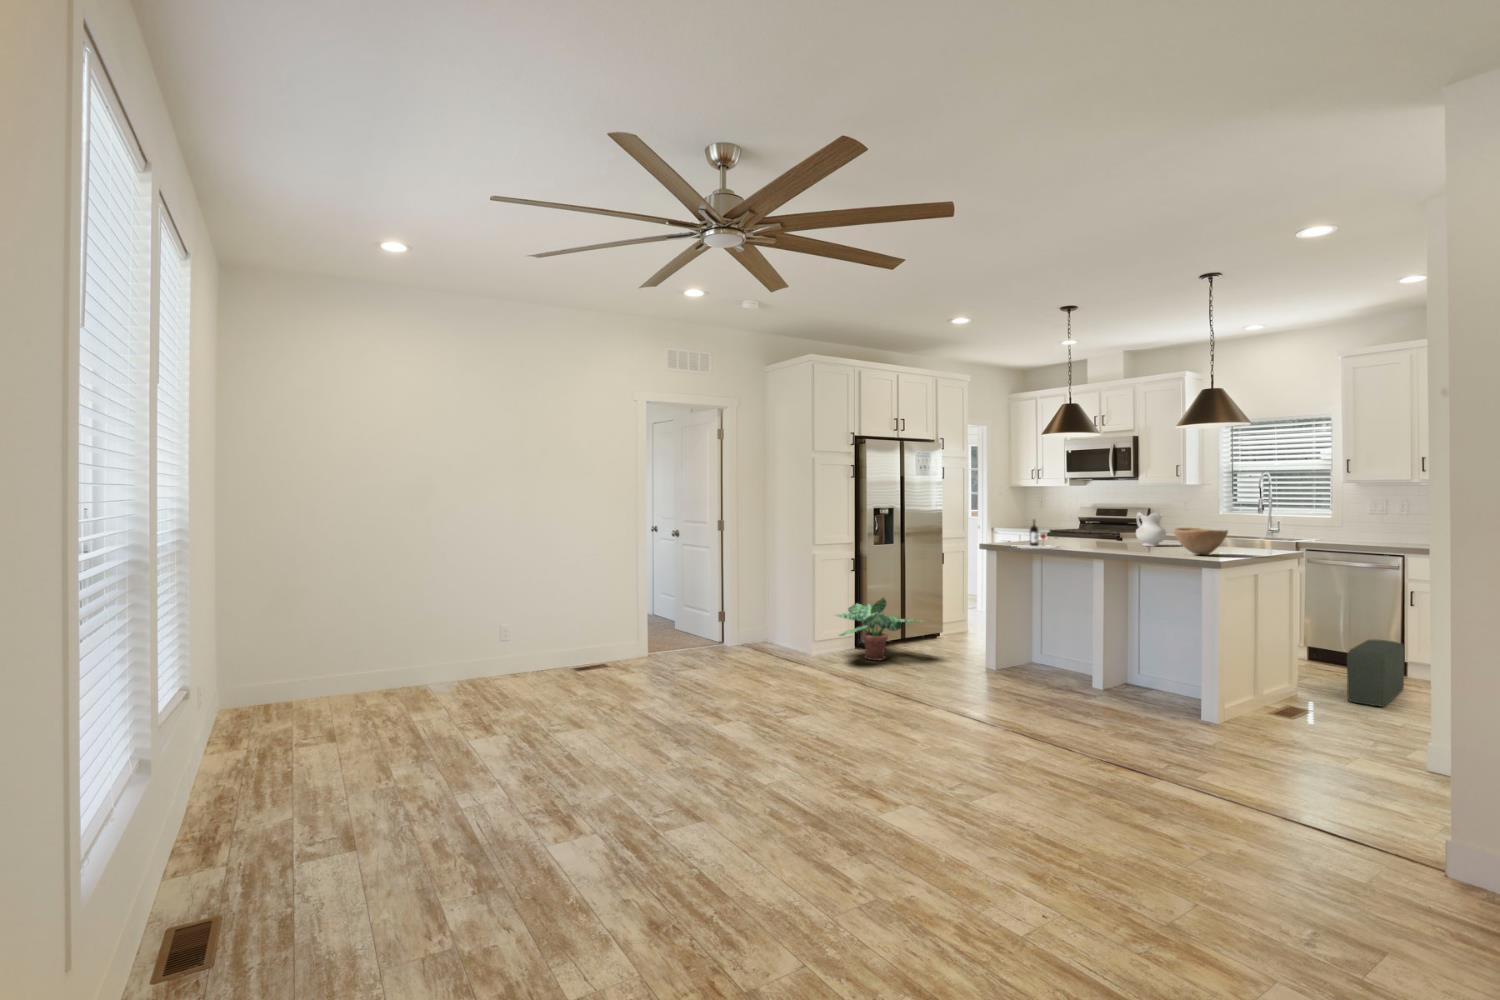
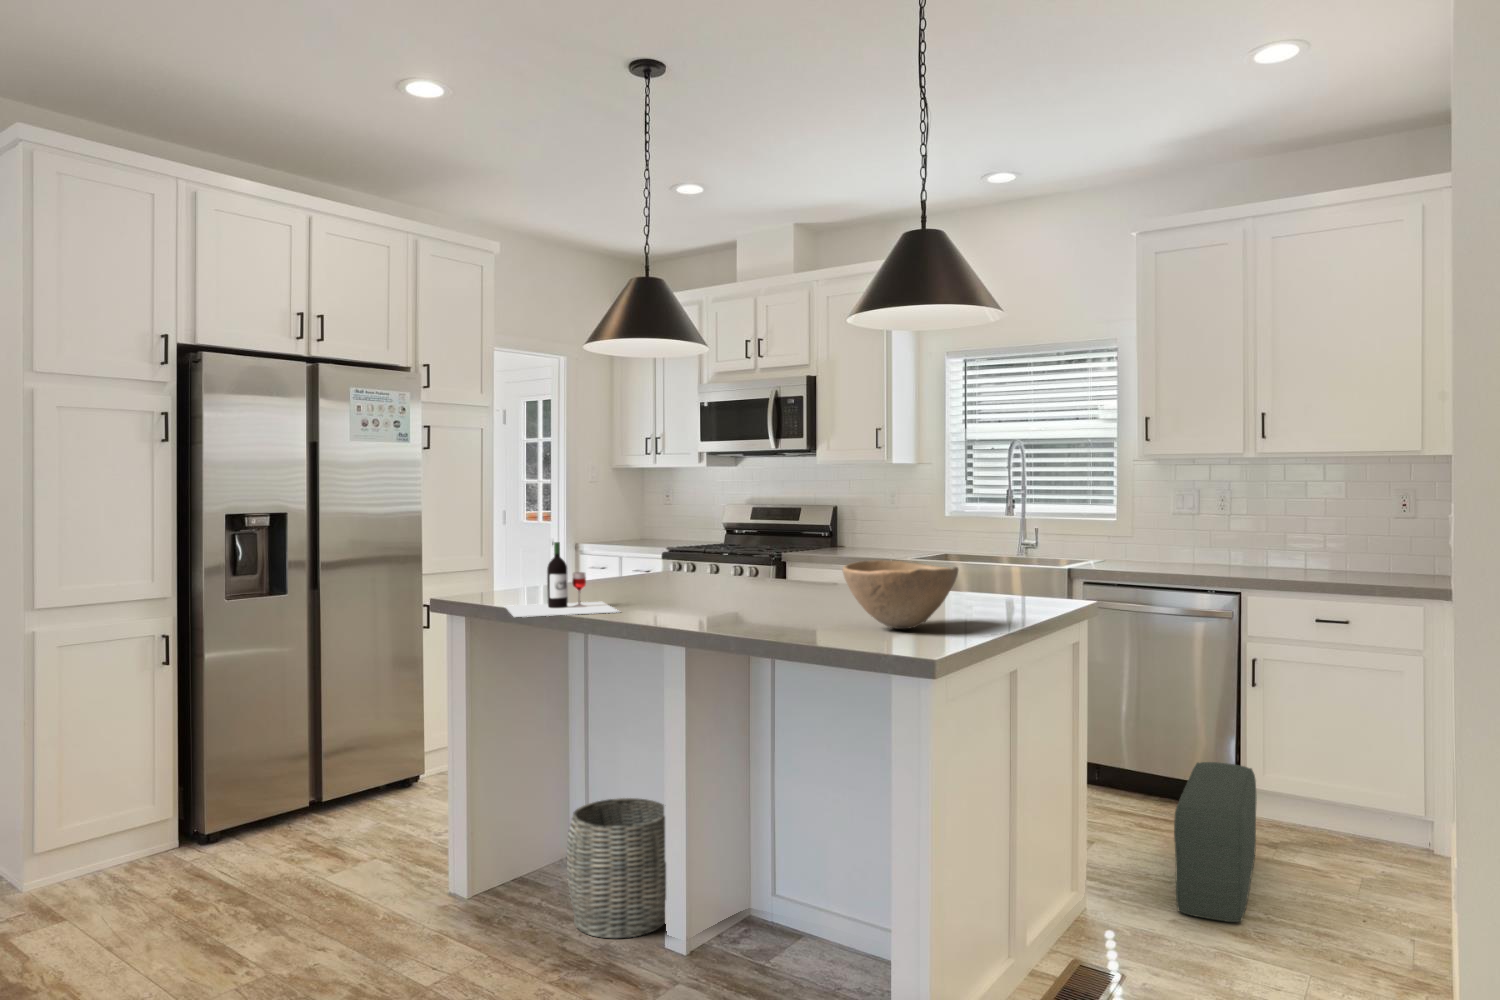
ceramic pitcher: present [1136,512,1166,546] -> none [785,518,843,595]
potted plant: present [837,598,920,661] -> none [58,746,325,909]
woven basket: none [1037,630,1086,683] -> present [567,798,666,938]

